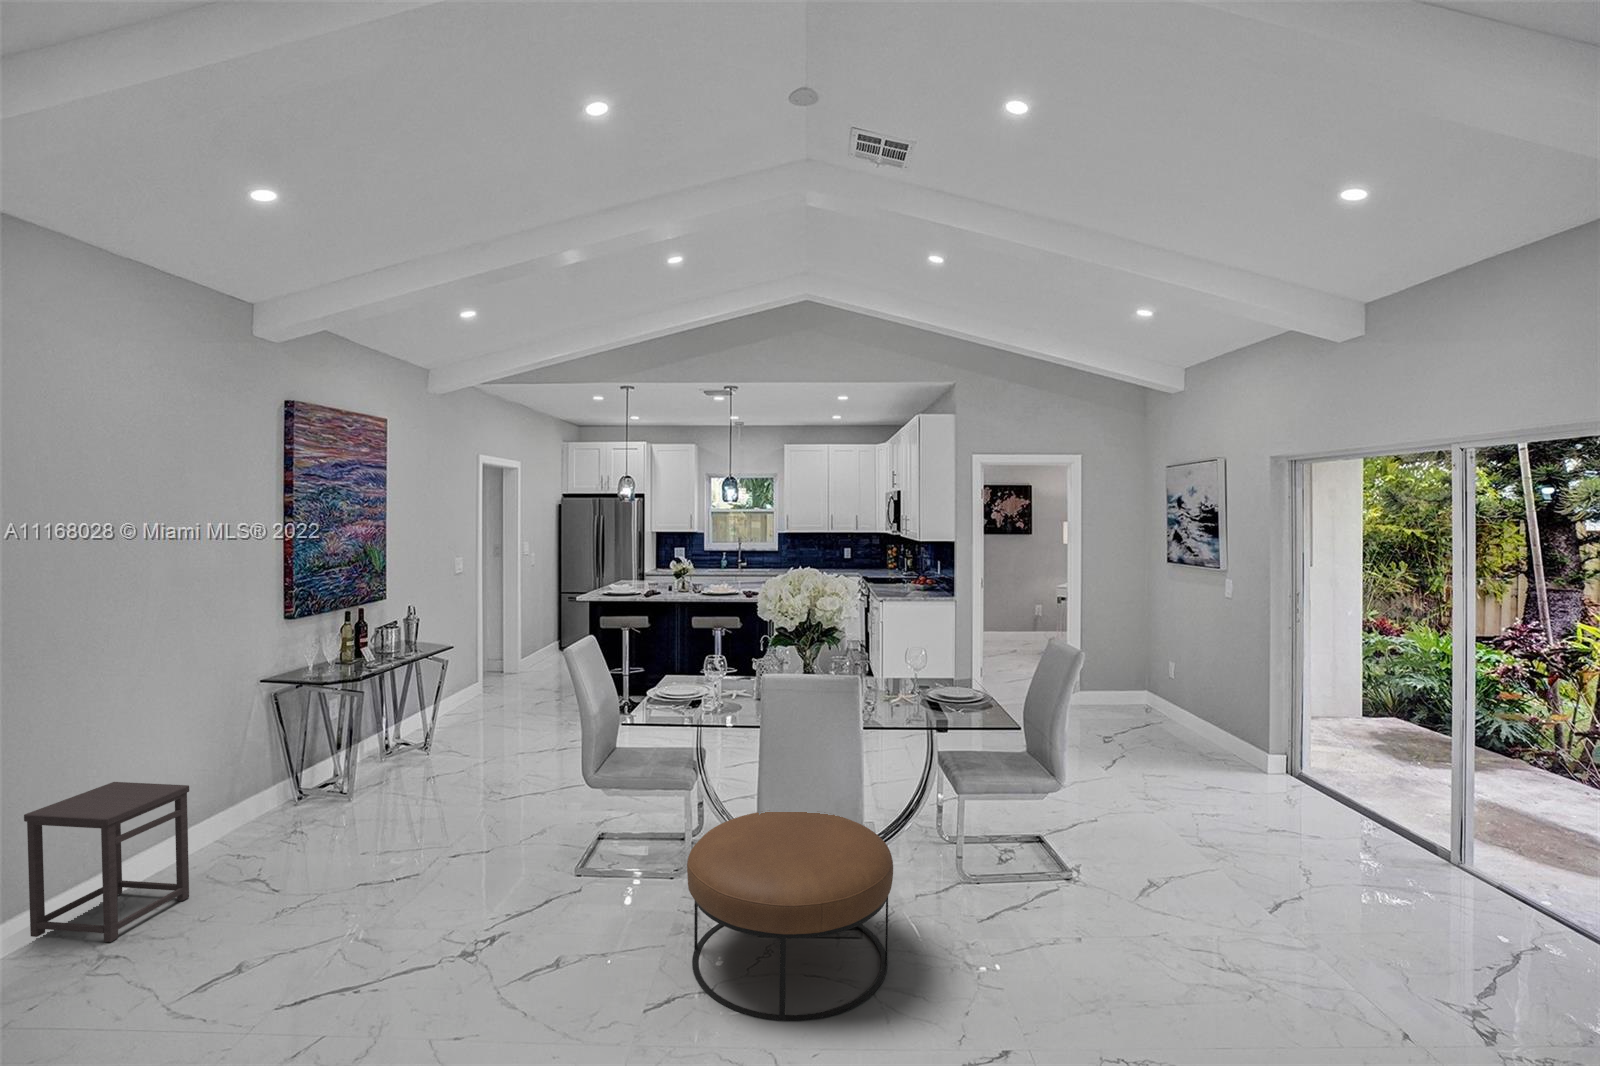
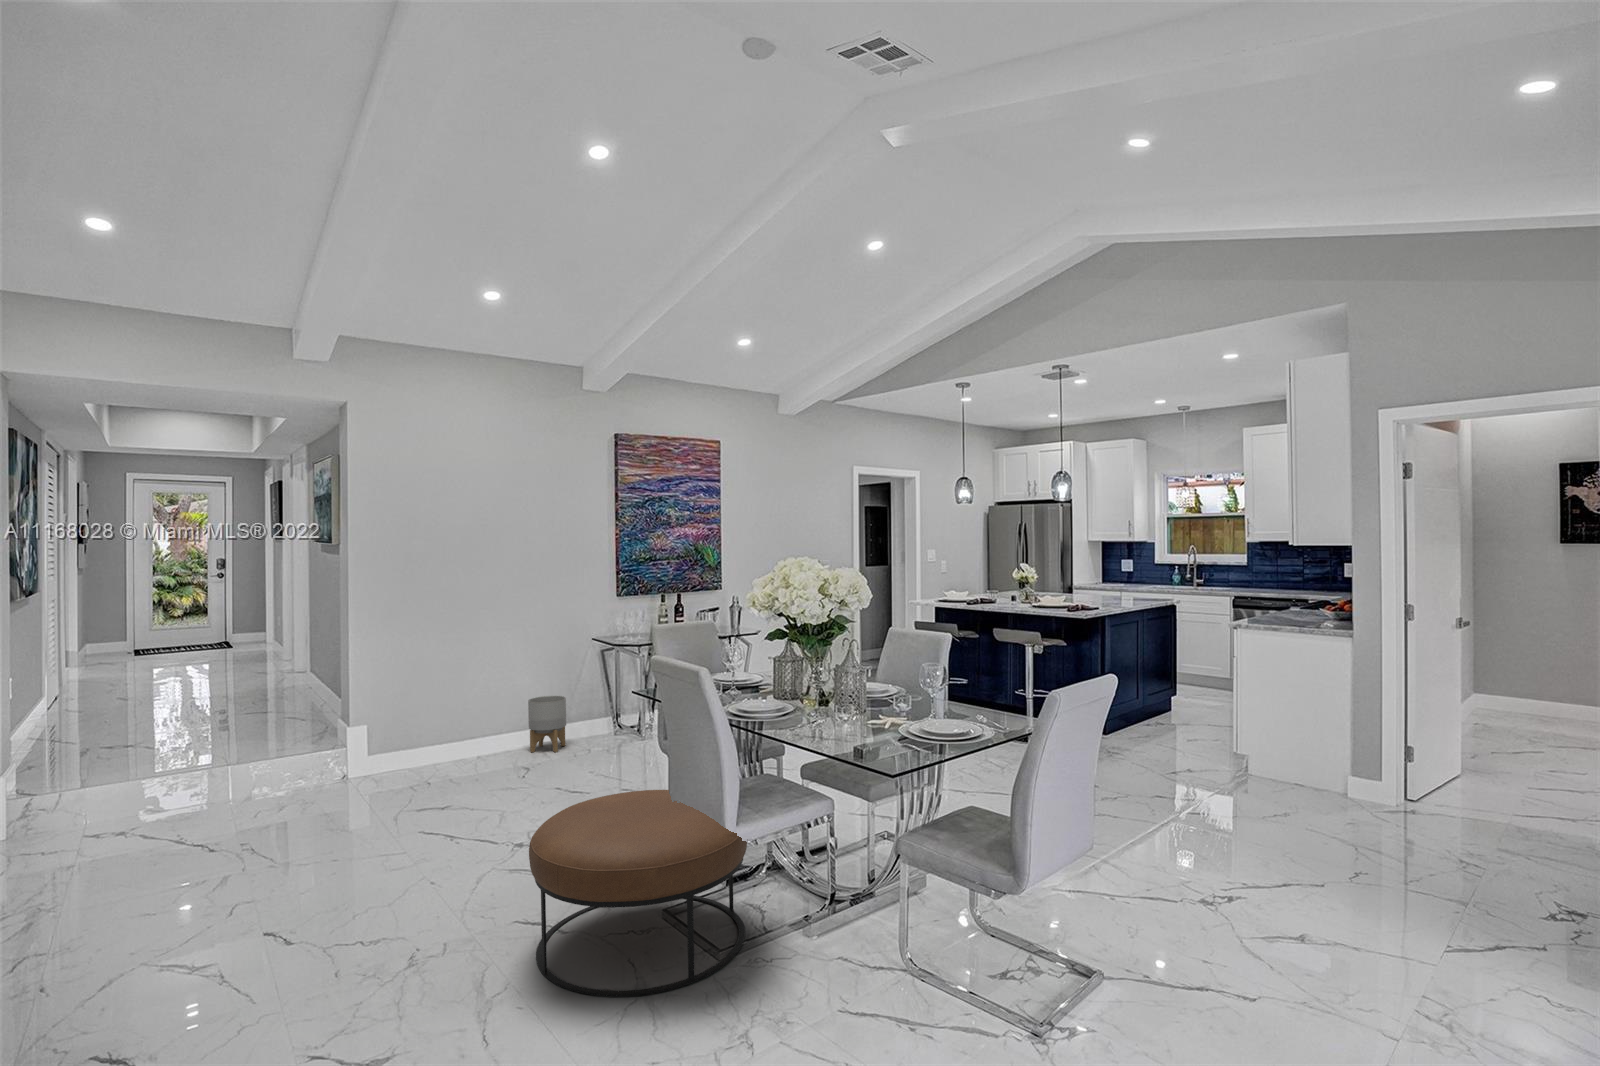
planter: none [202,763,265,850] -> present [528,696,566,752]
side table: present [24,782,189,942] -> none [402,688,476,783]

